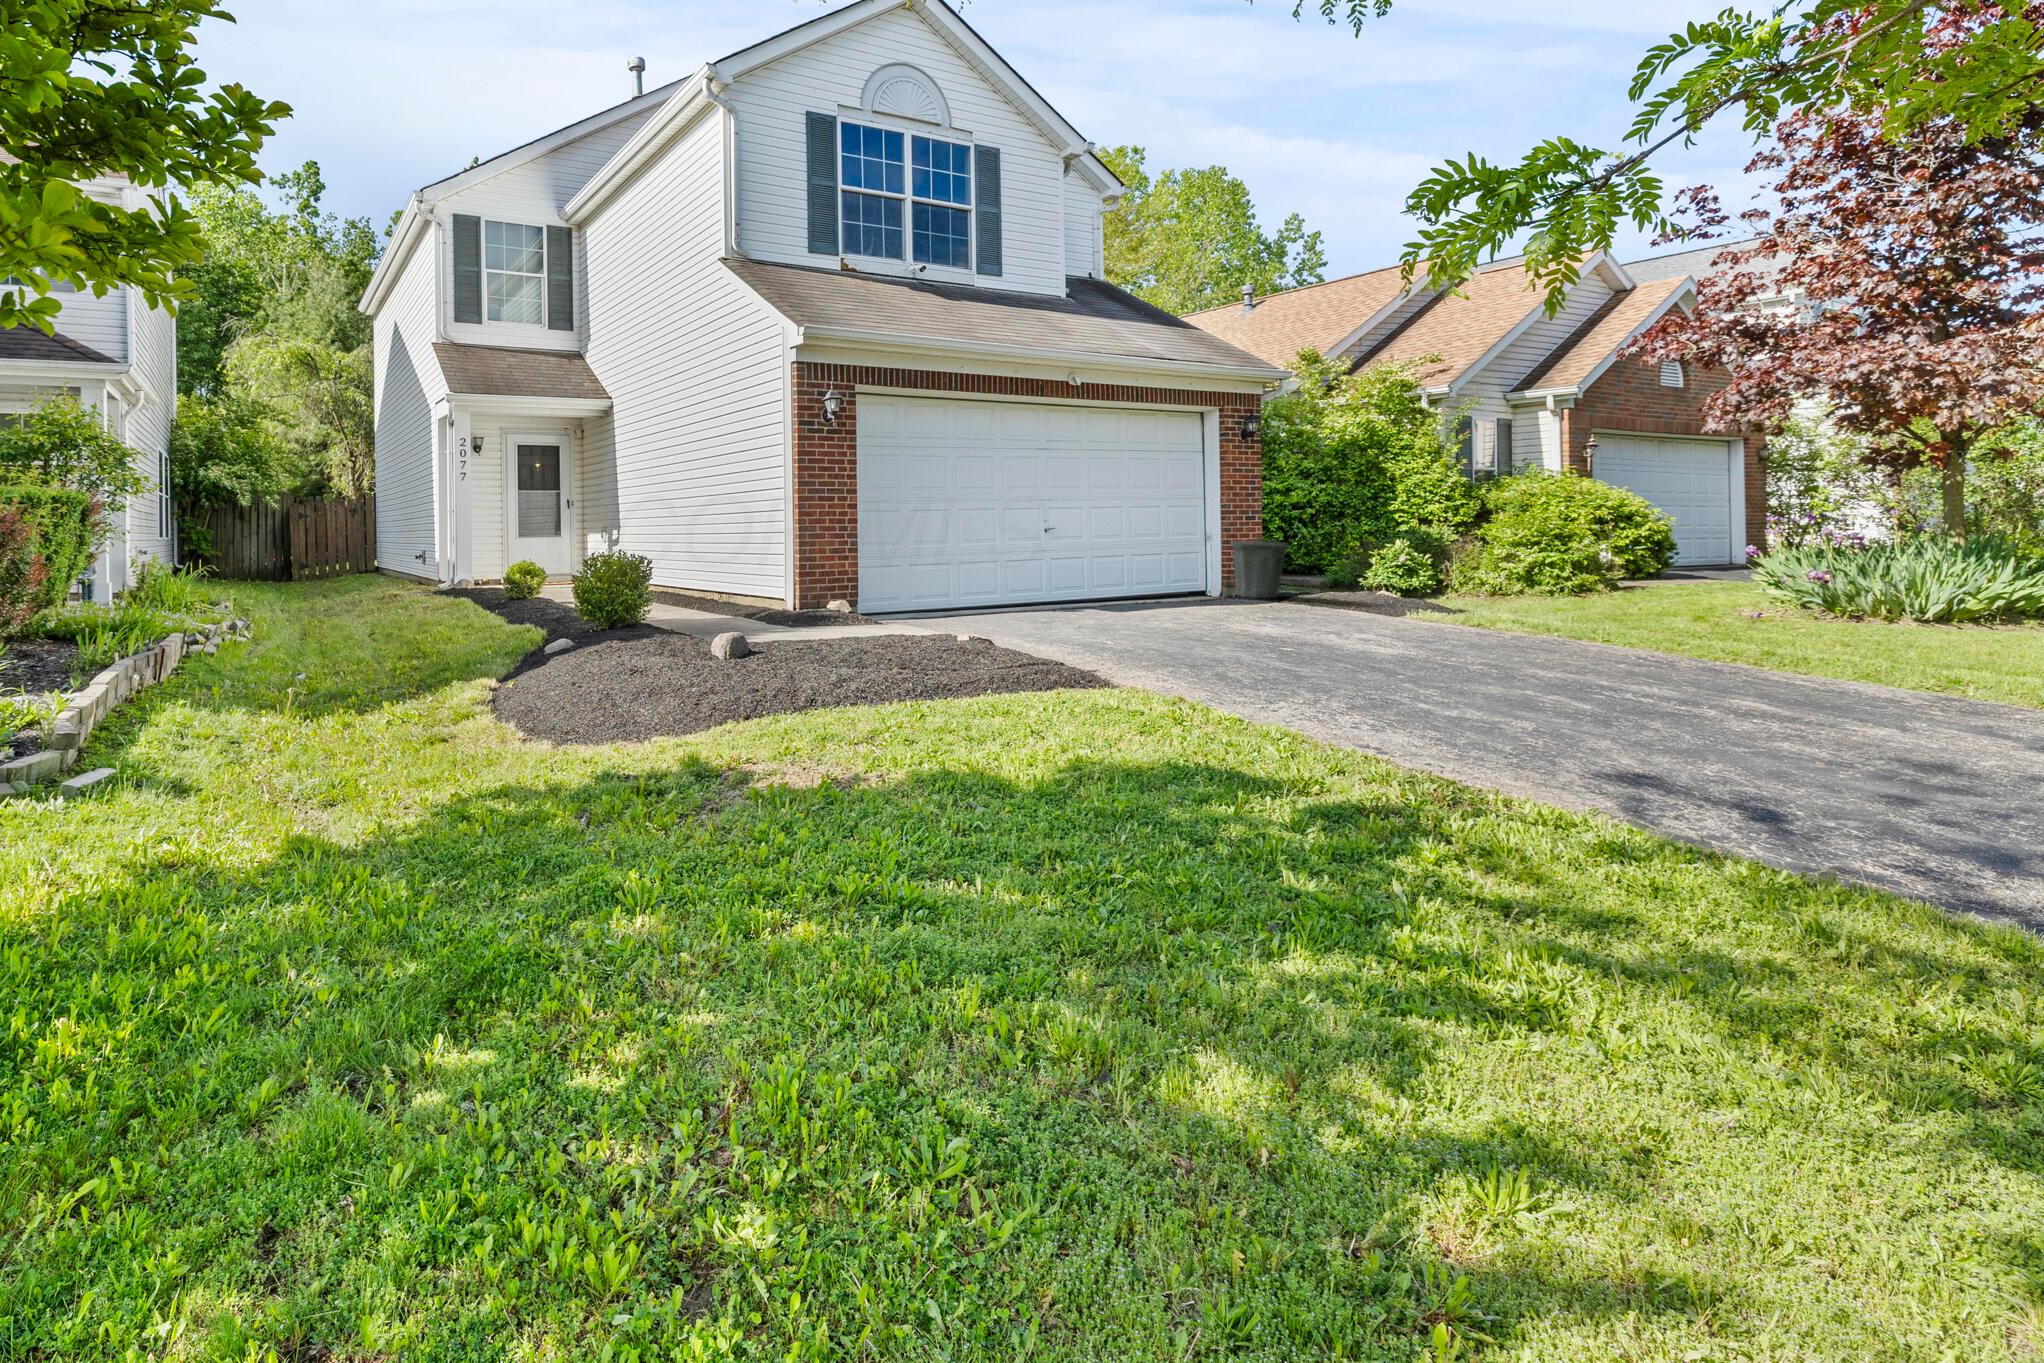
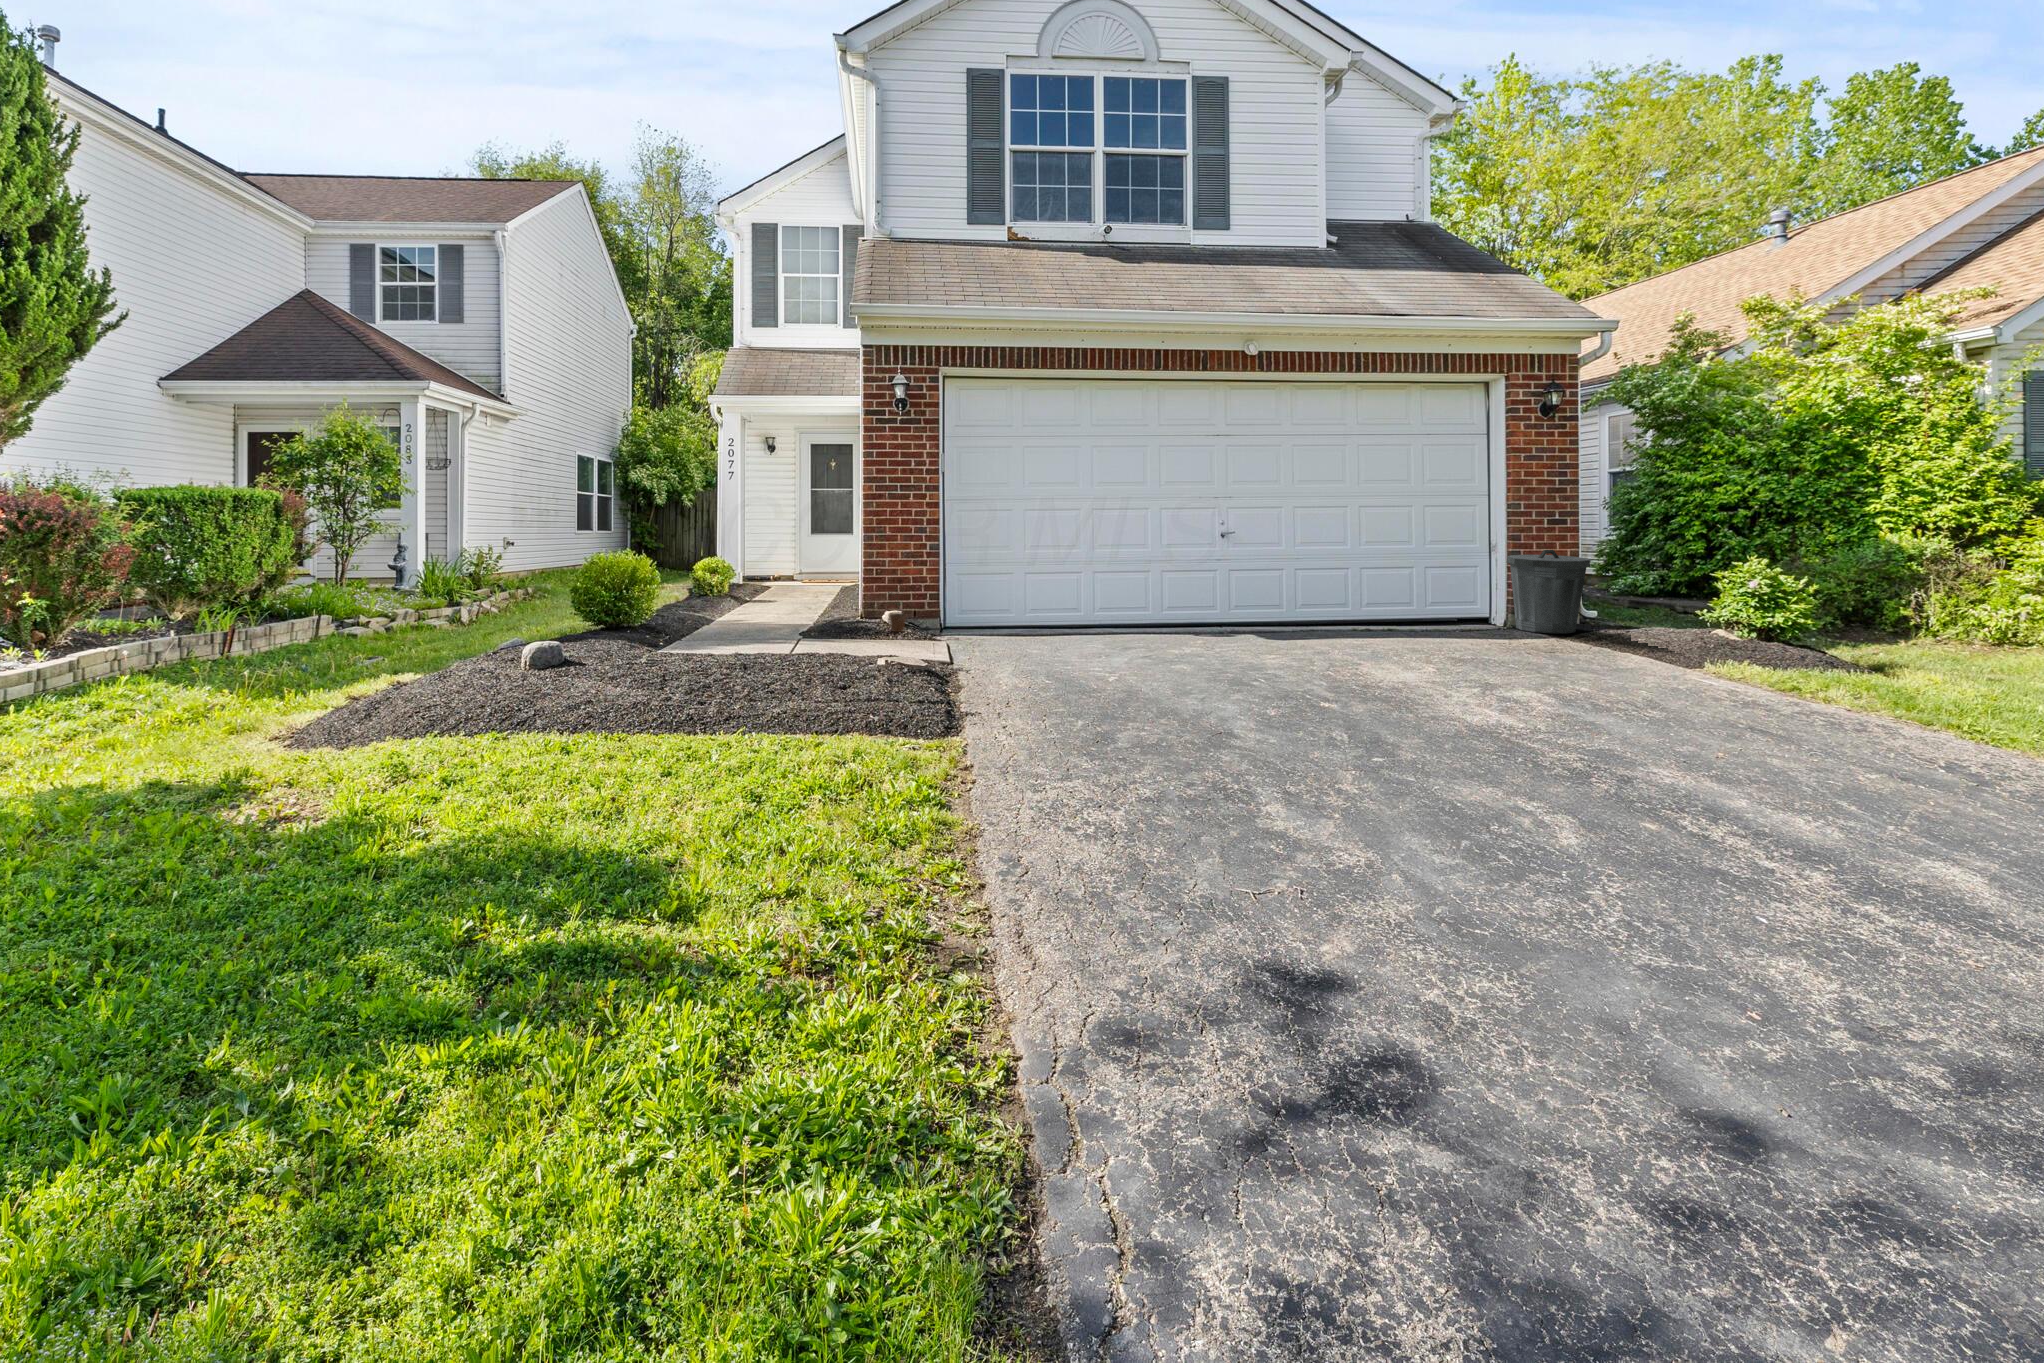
potted plant: none [820,566,841,613] -> present [888,579,907,632]

